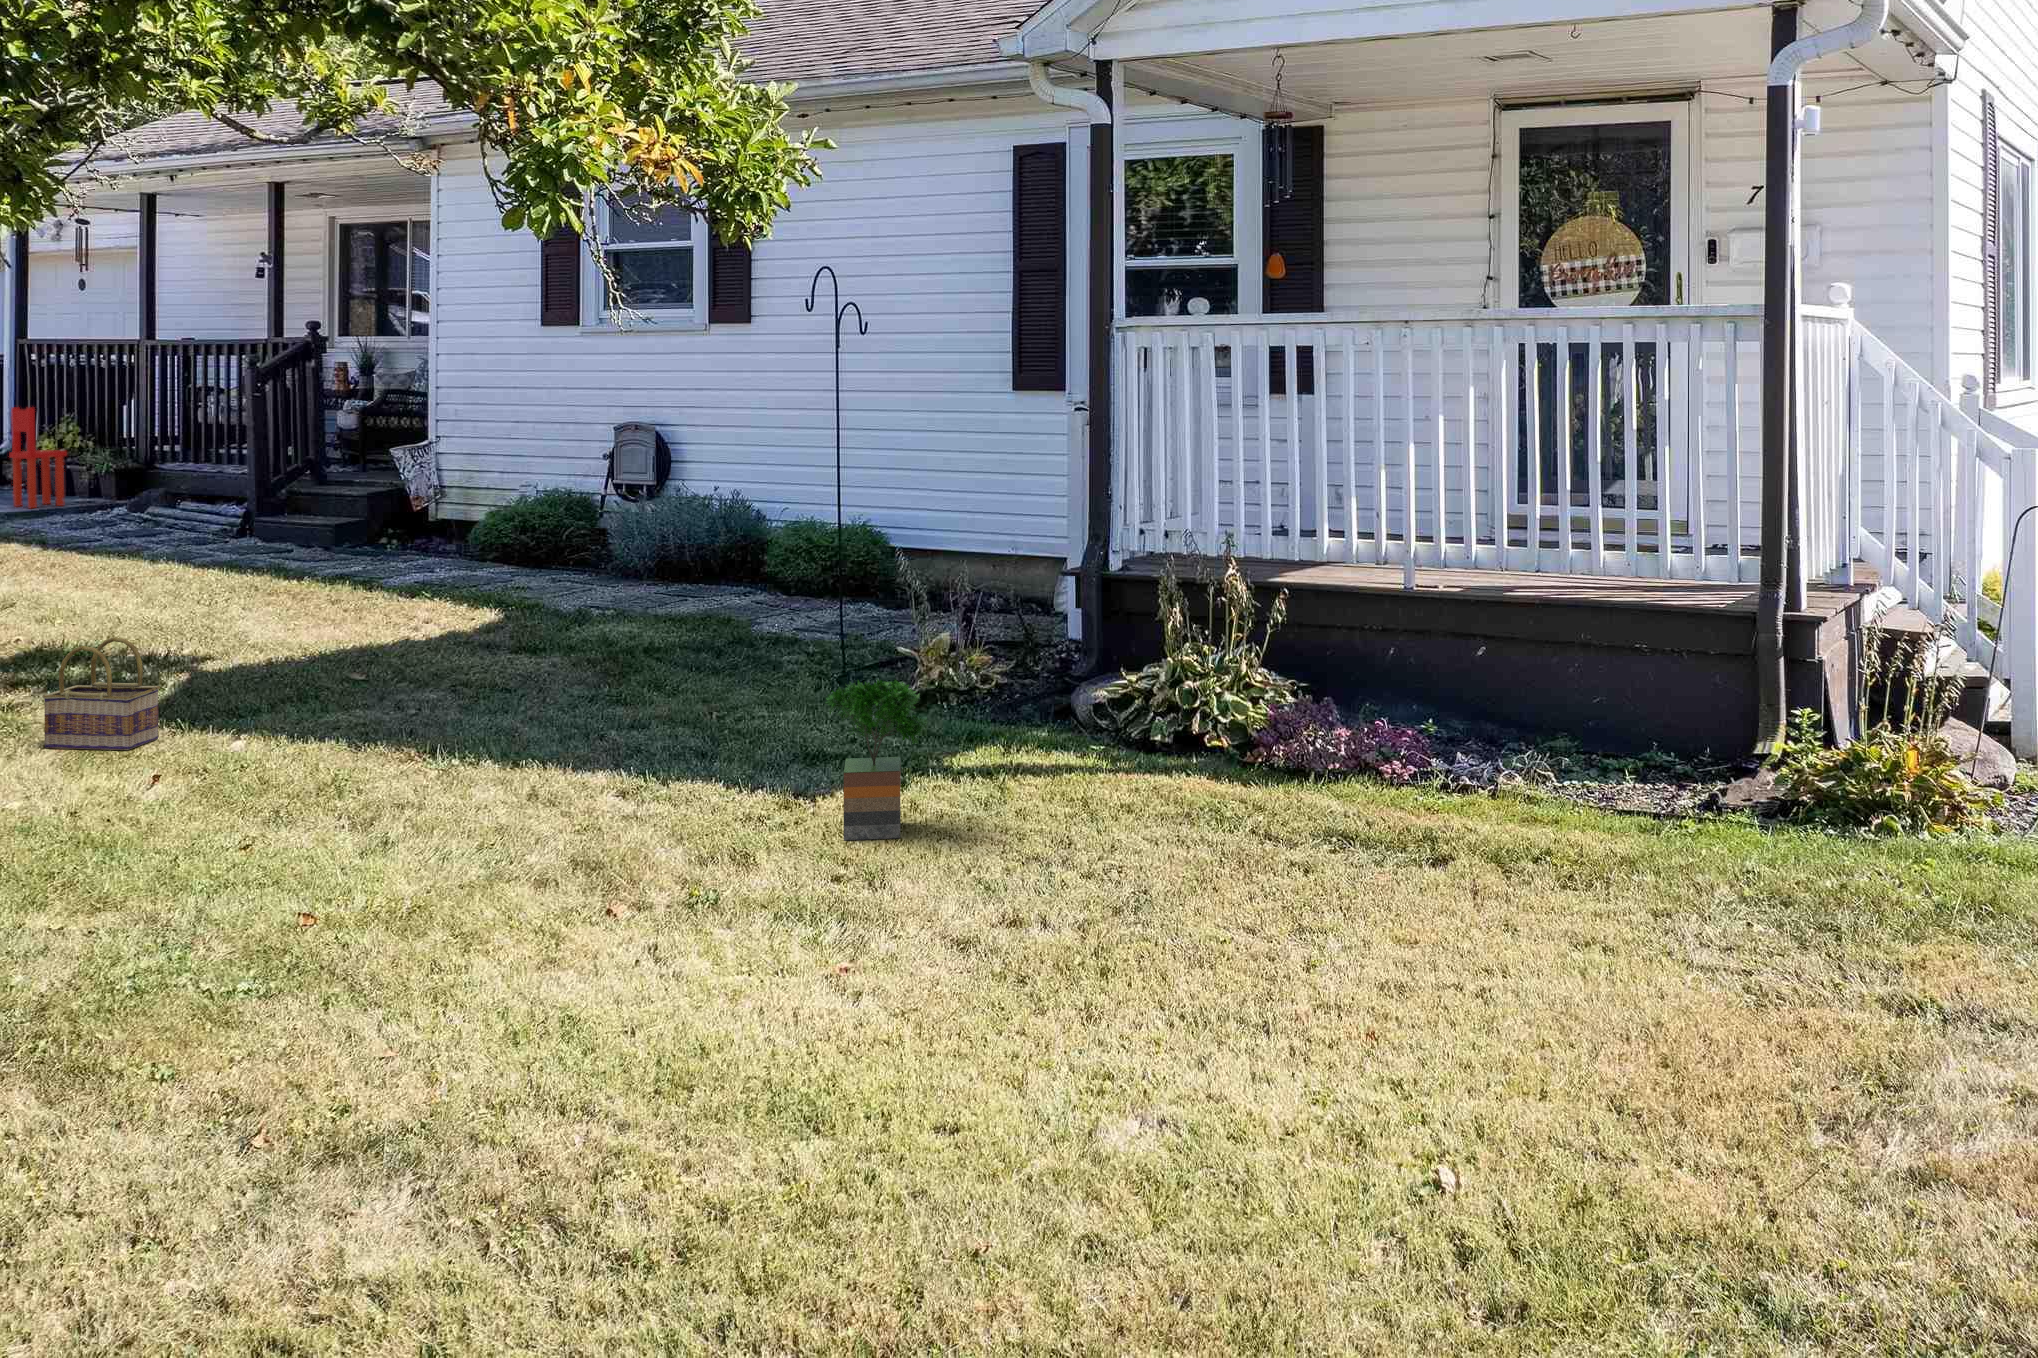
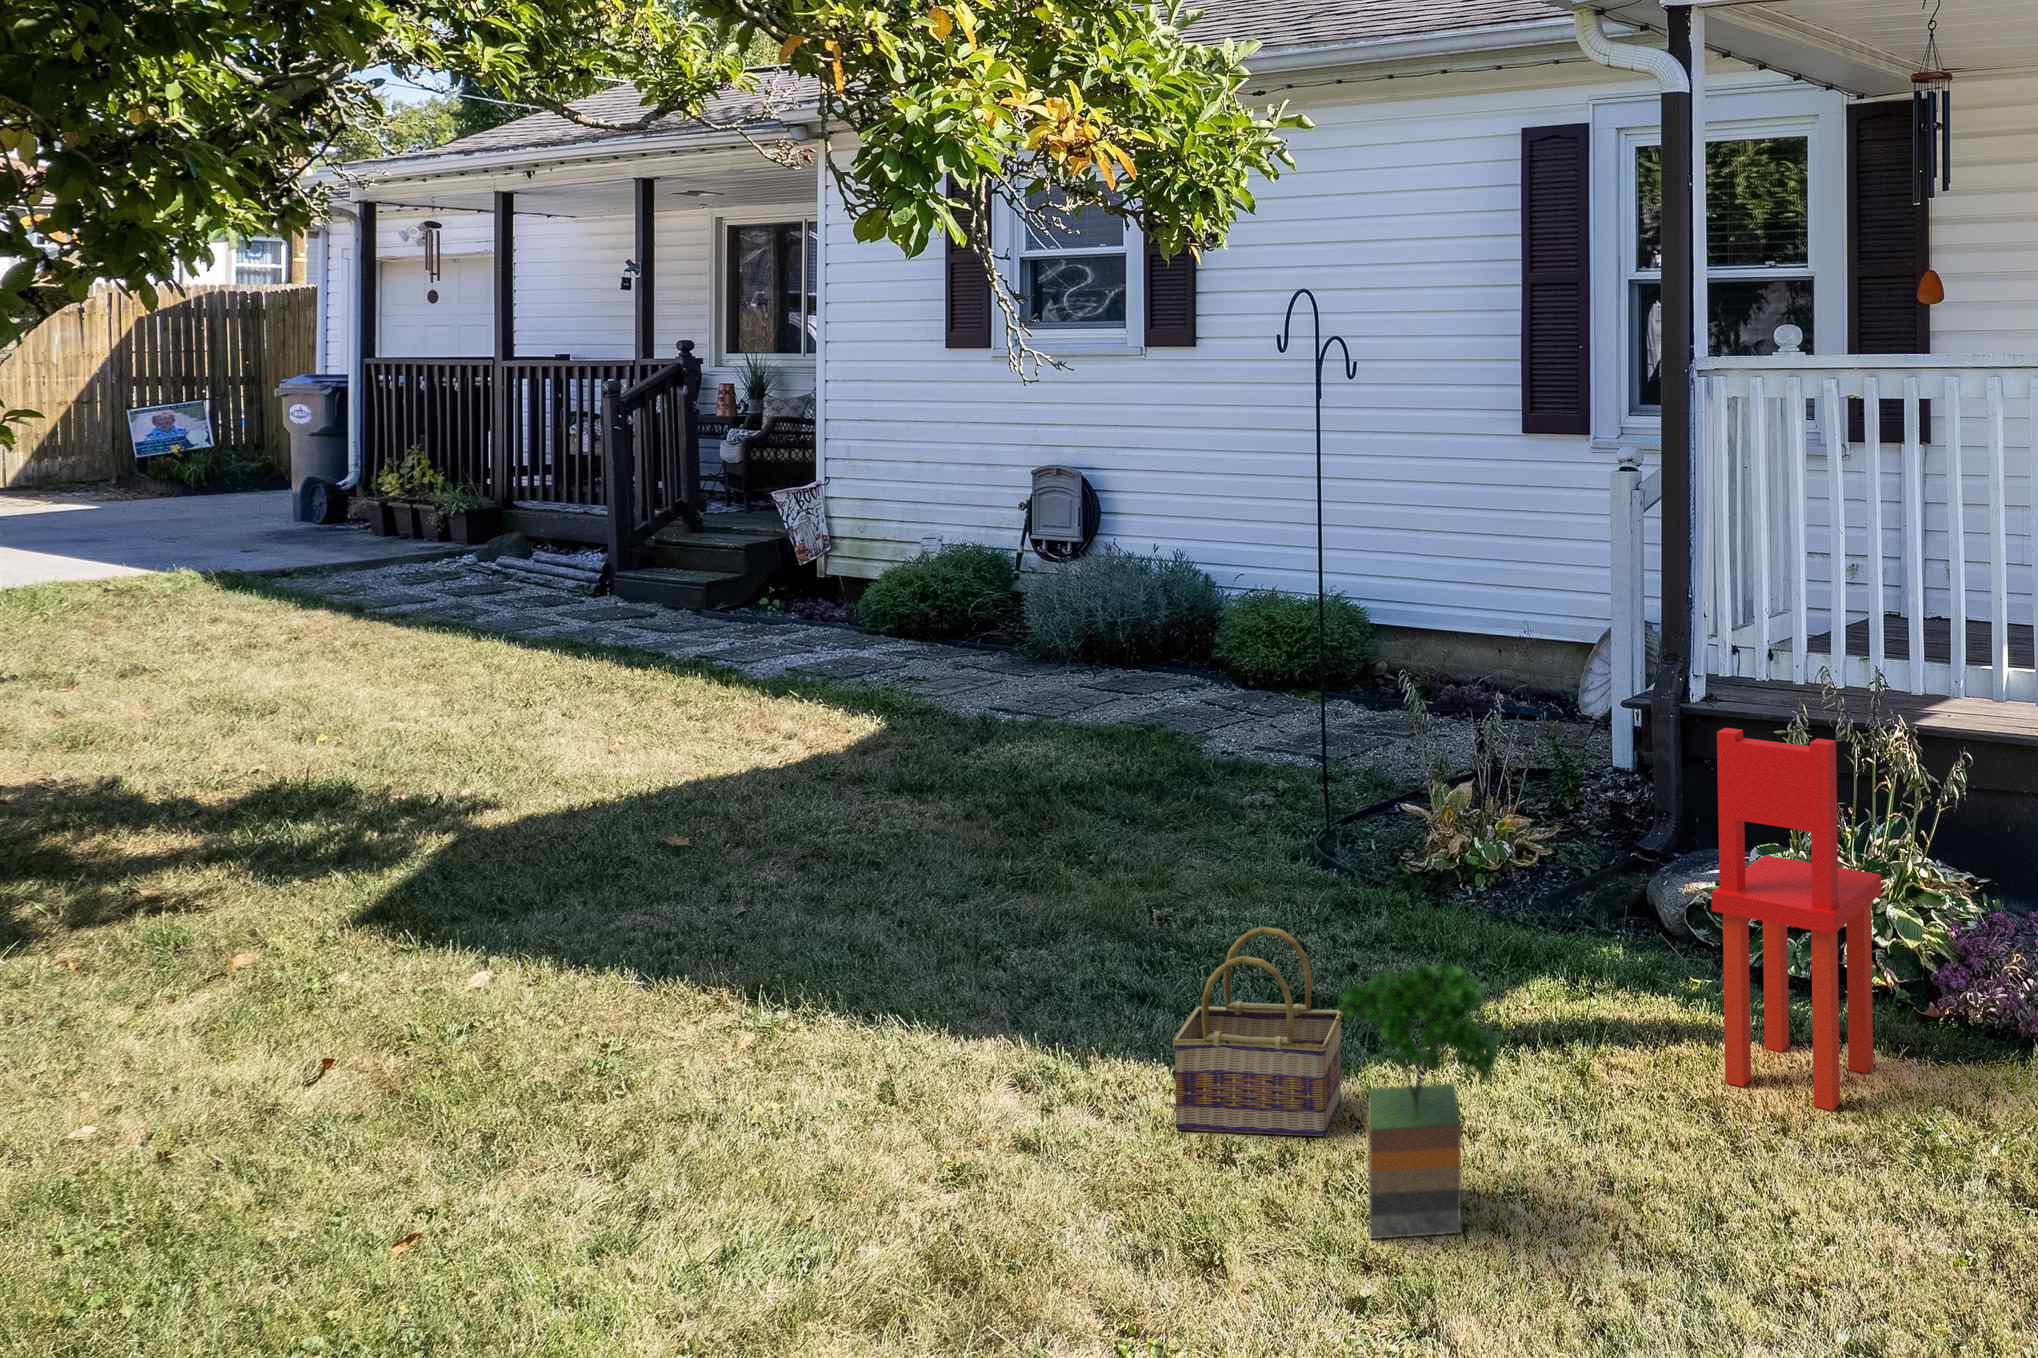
chair: present [9,407,67,508] -> present [1711,728,1881,1111]
basket: present [43,637,160,750] -> present [1173,926,1343,1136]

